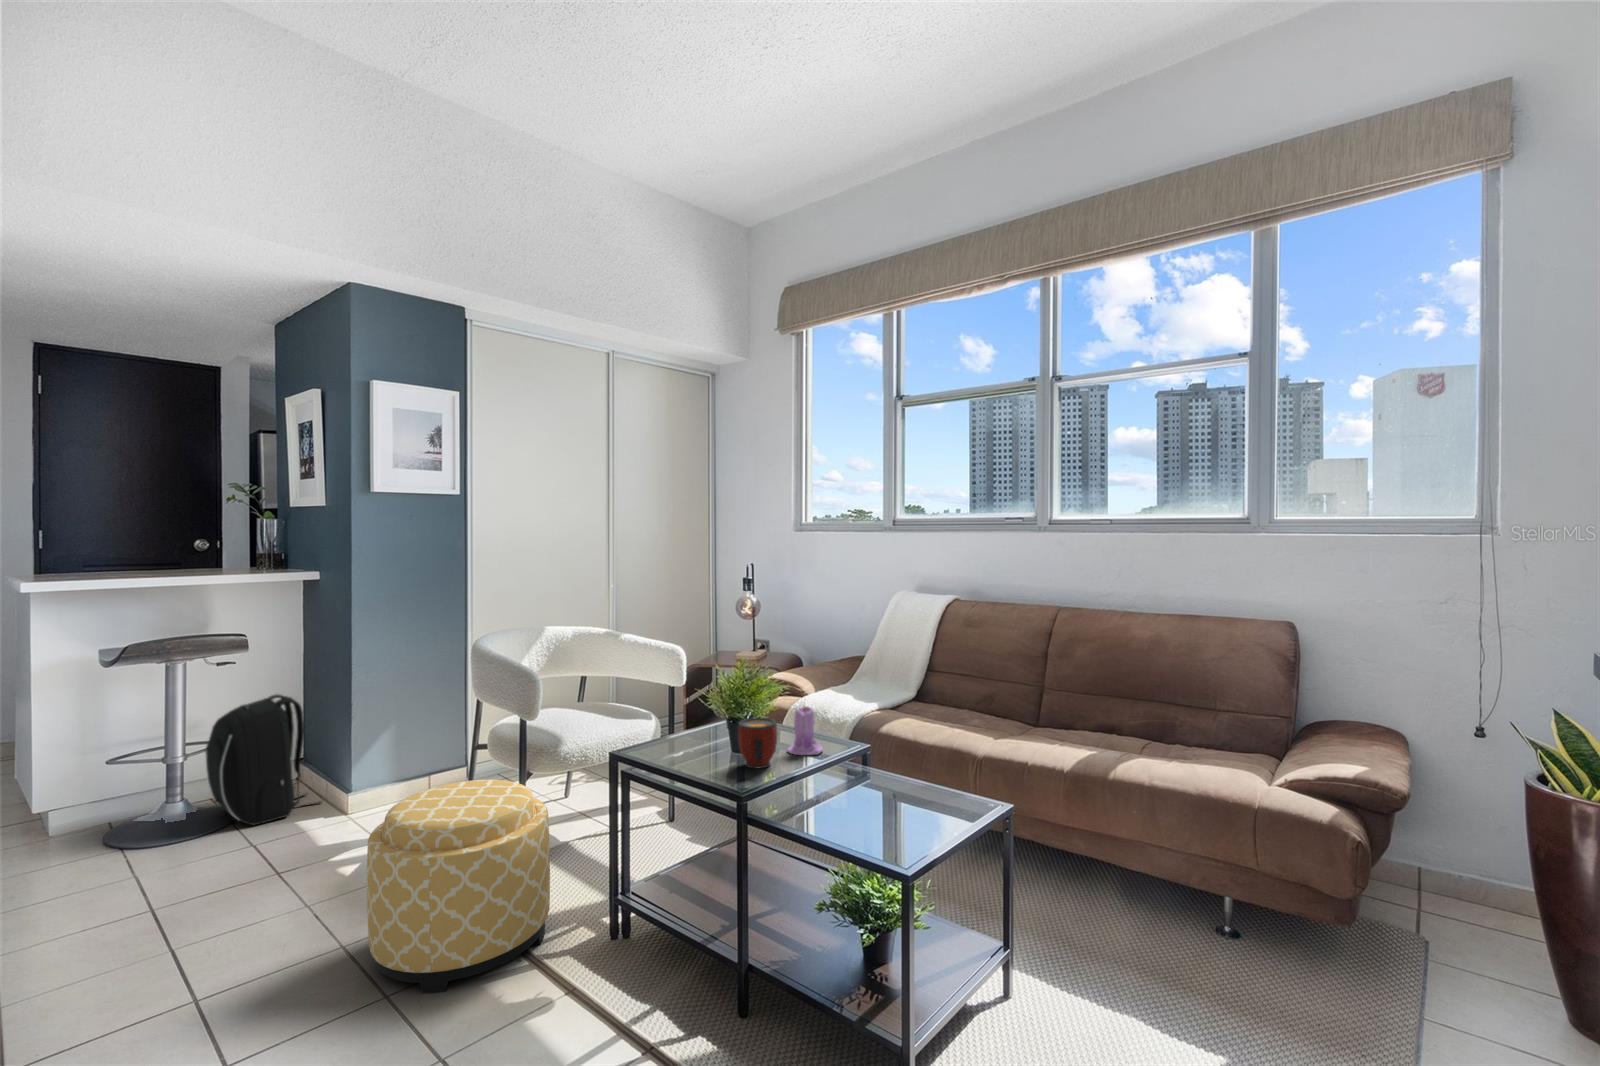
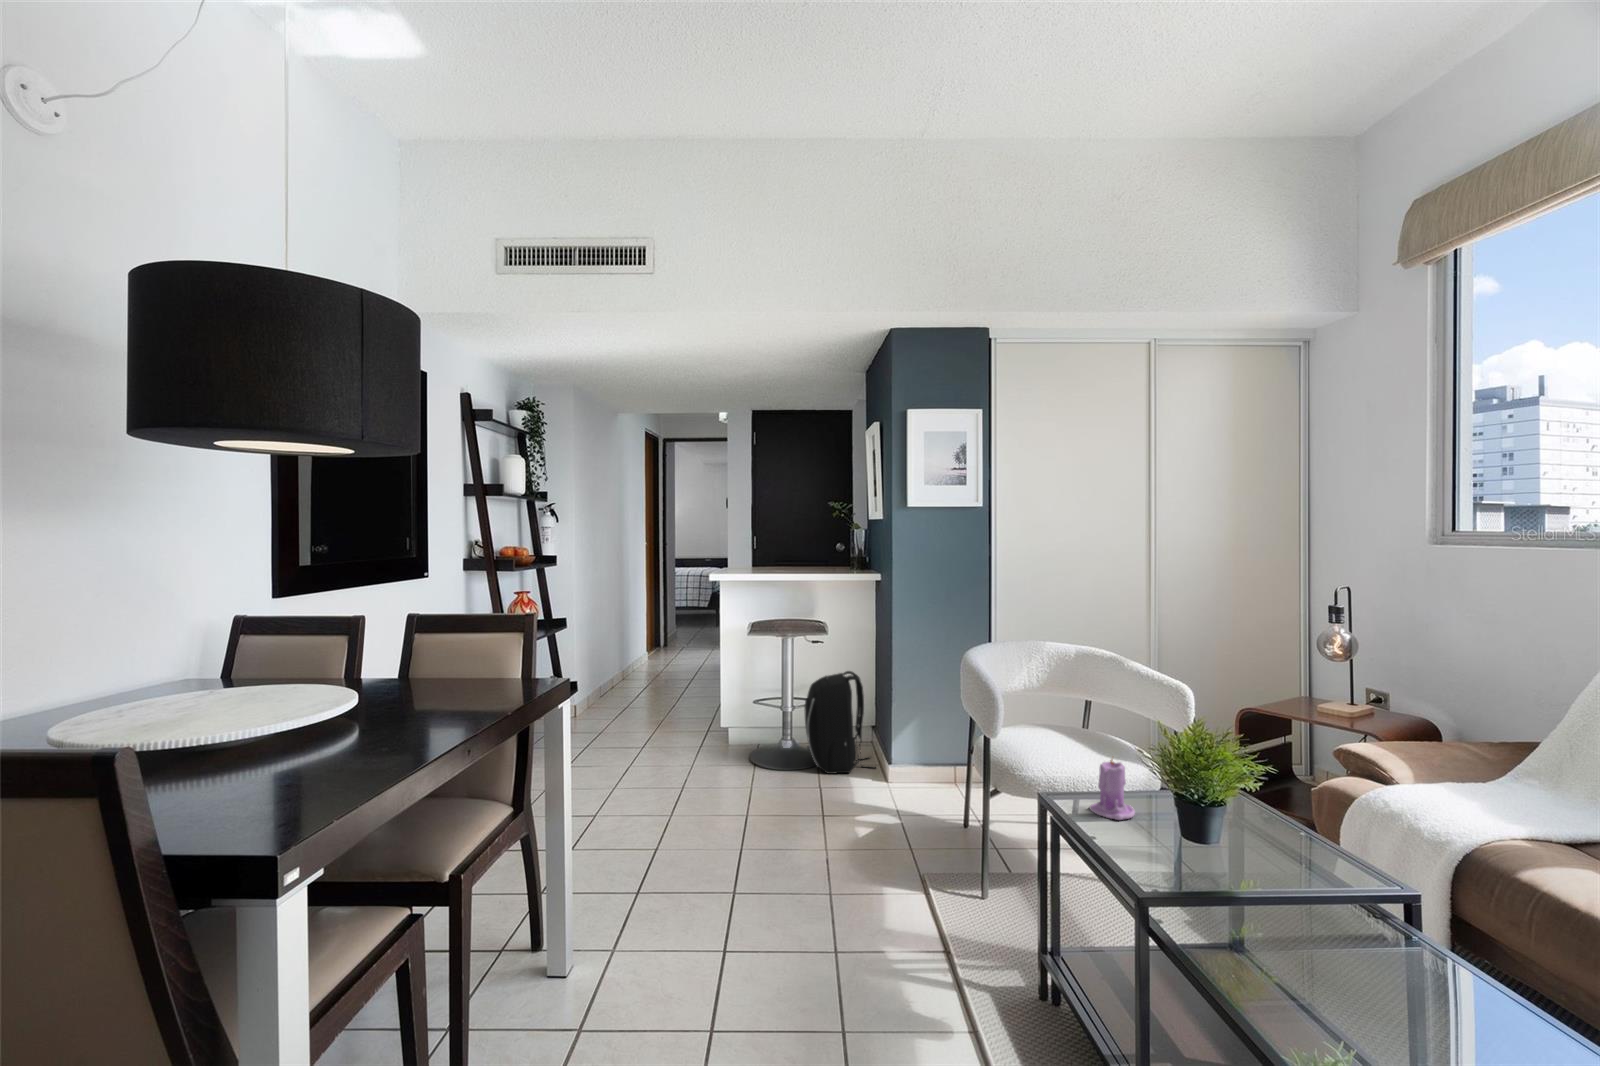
candle: present [788,706,823,755] -> present [1090,760,1135,820]
mug: present [738,718,778,769] -> none [1174,800,1229,870]
ottoman: present [367,780,550,993] -> none [834,783,988,972]

